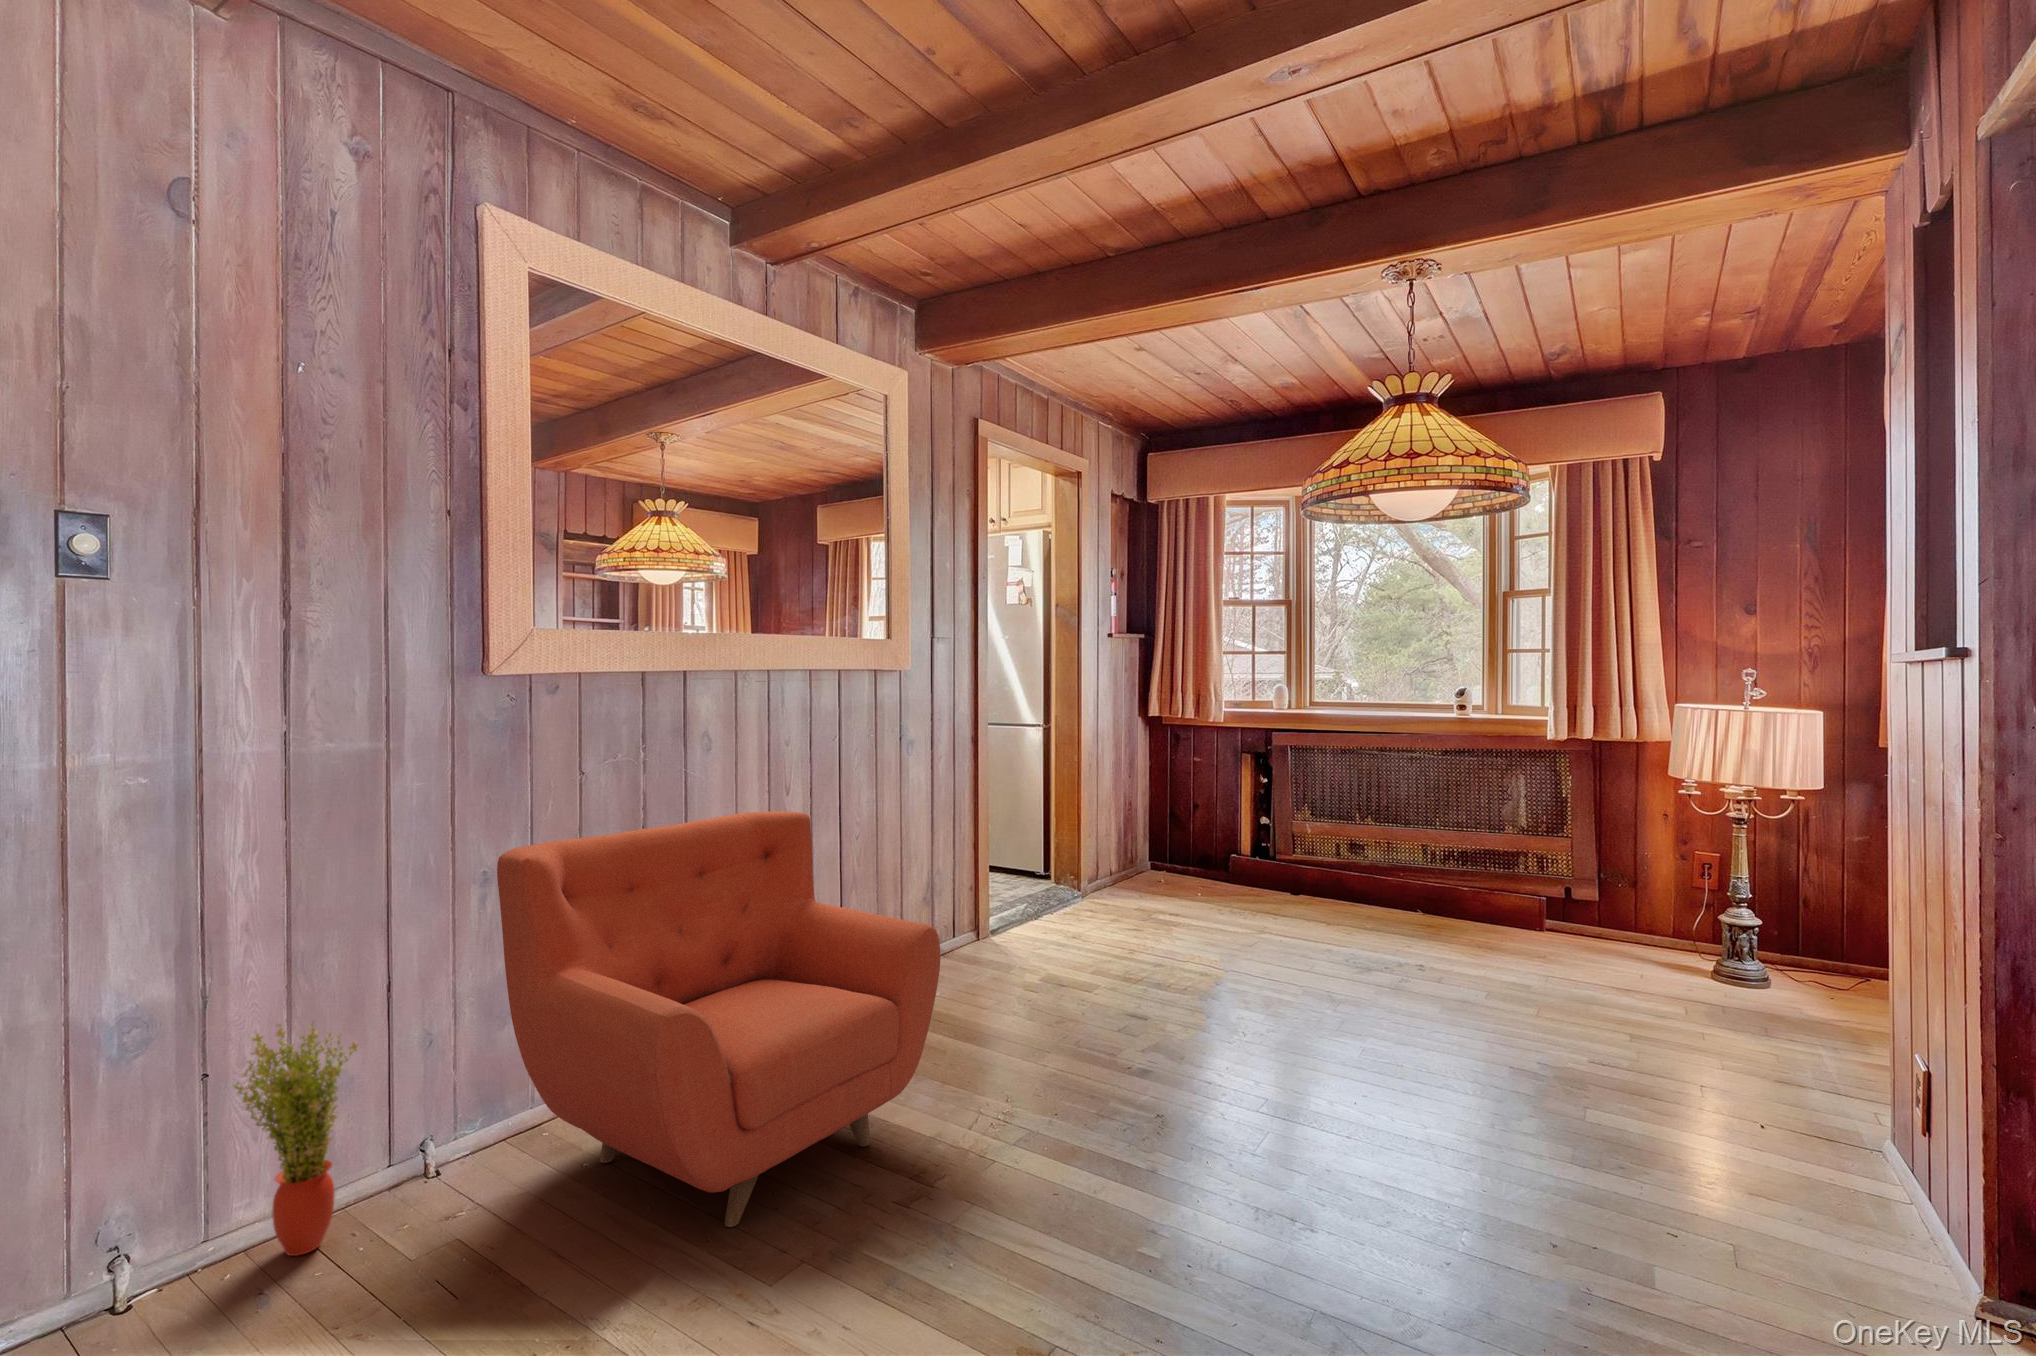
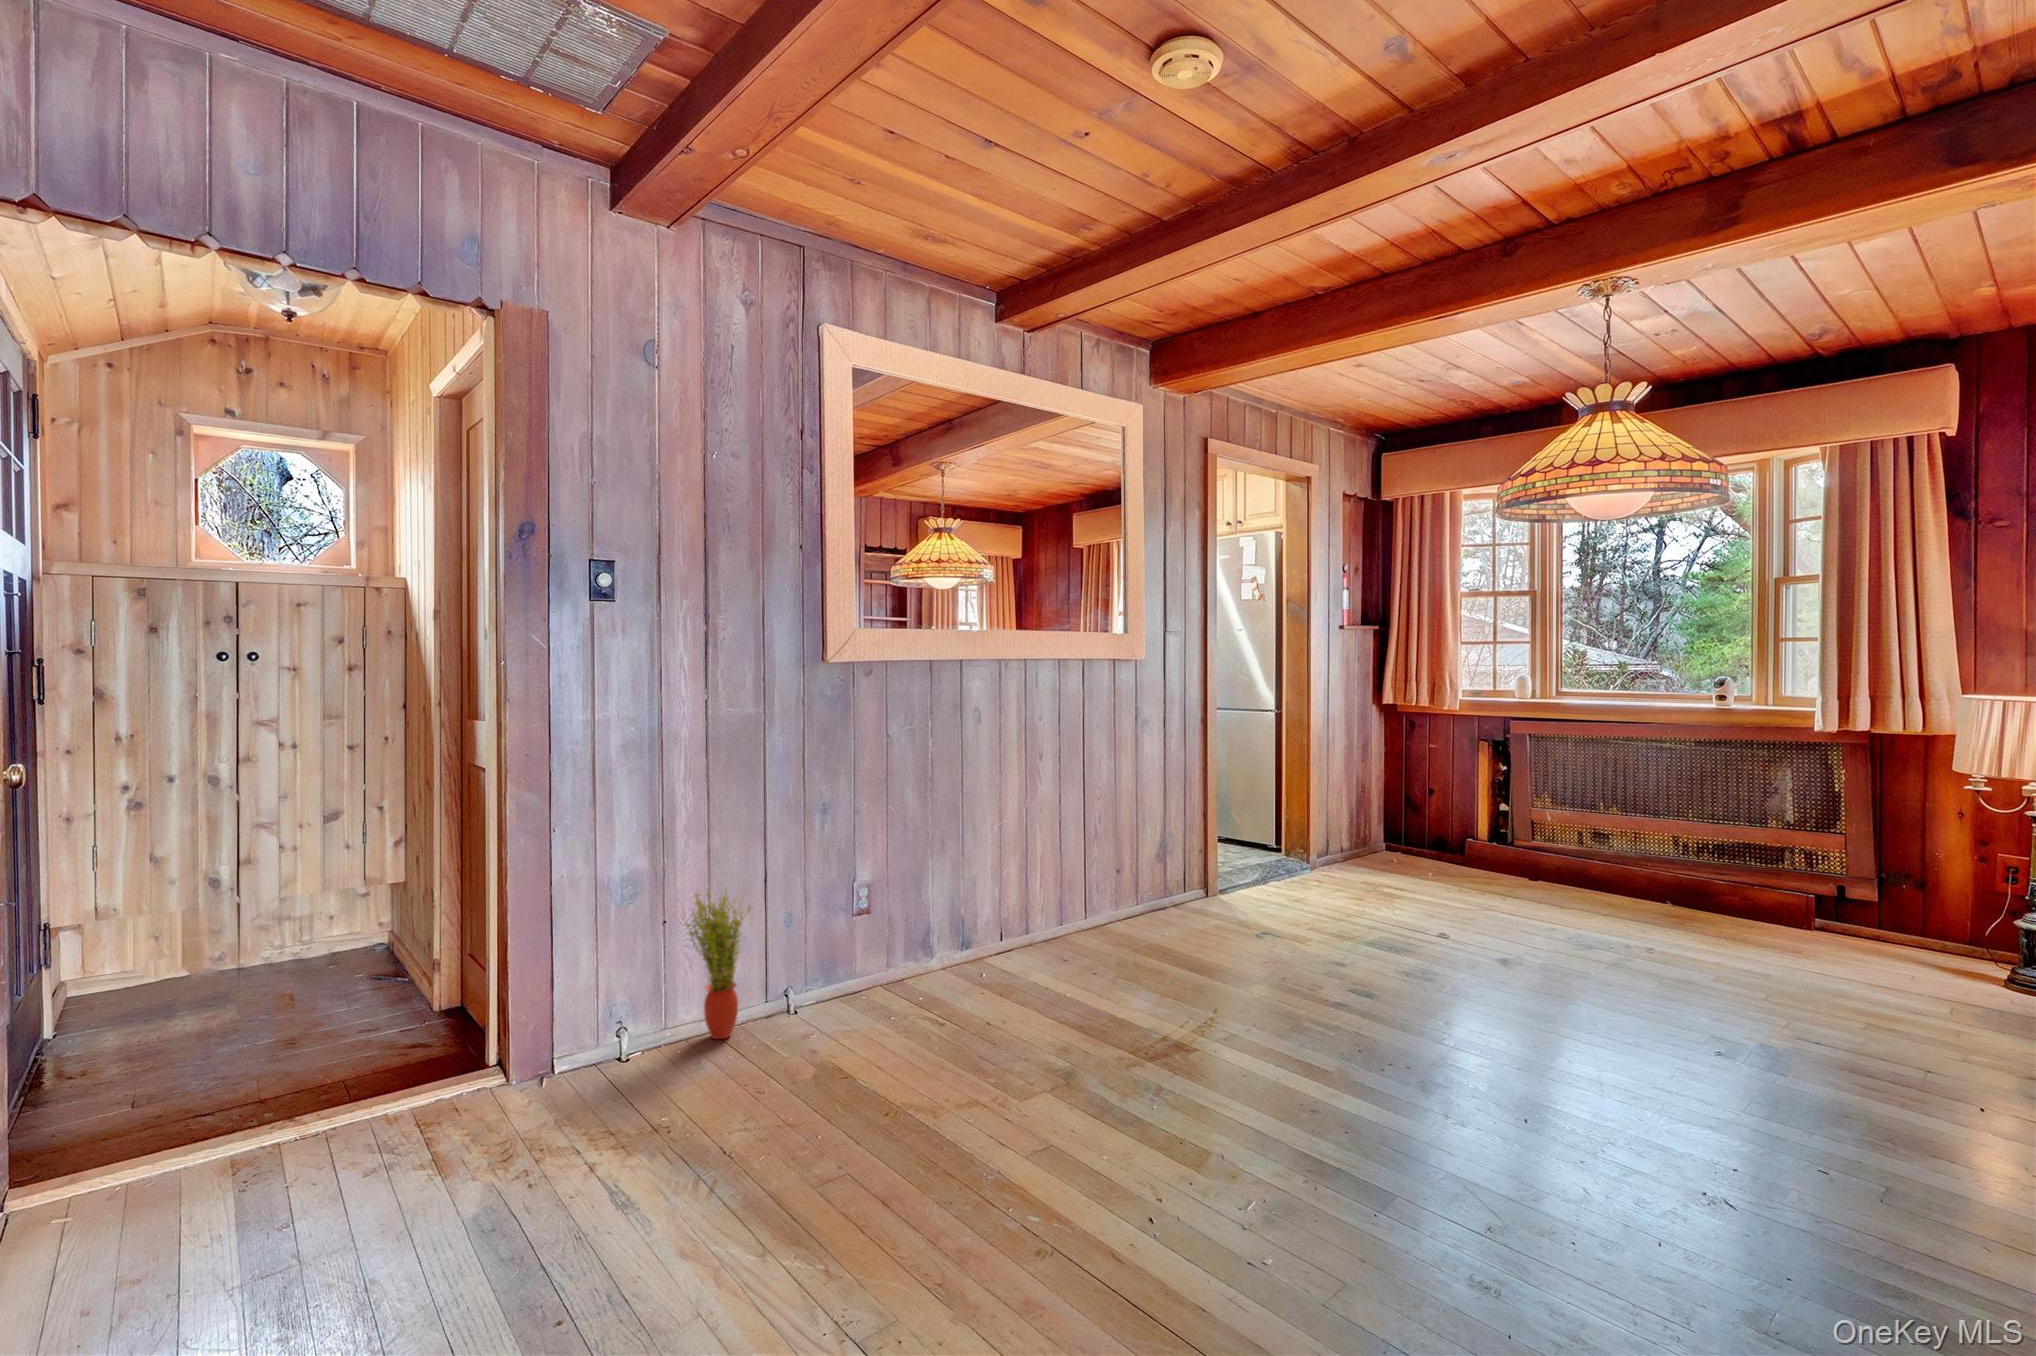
armchair: present [497,811,940,1227] -> none [833,770,1149,1059]

